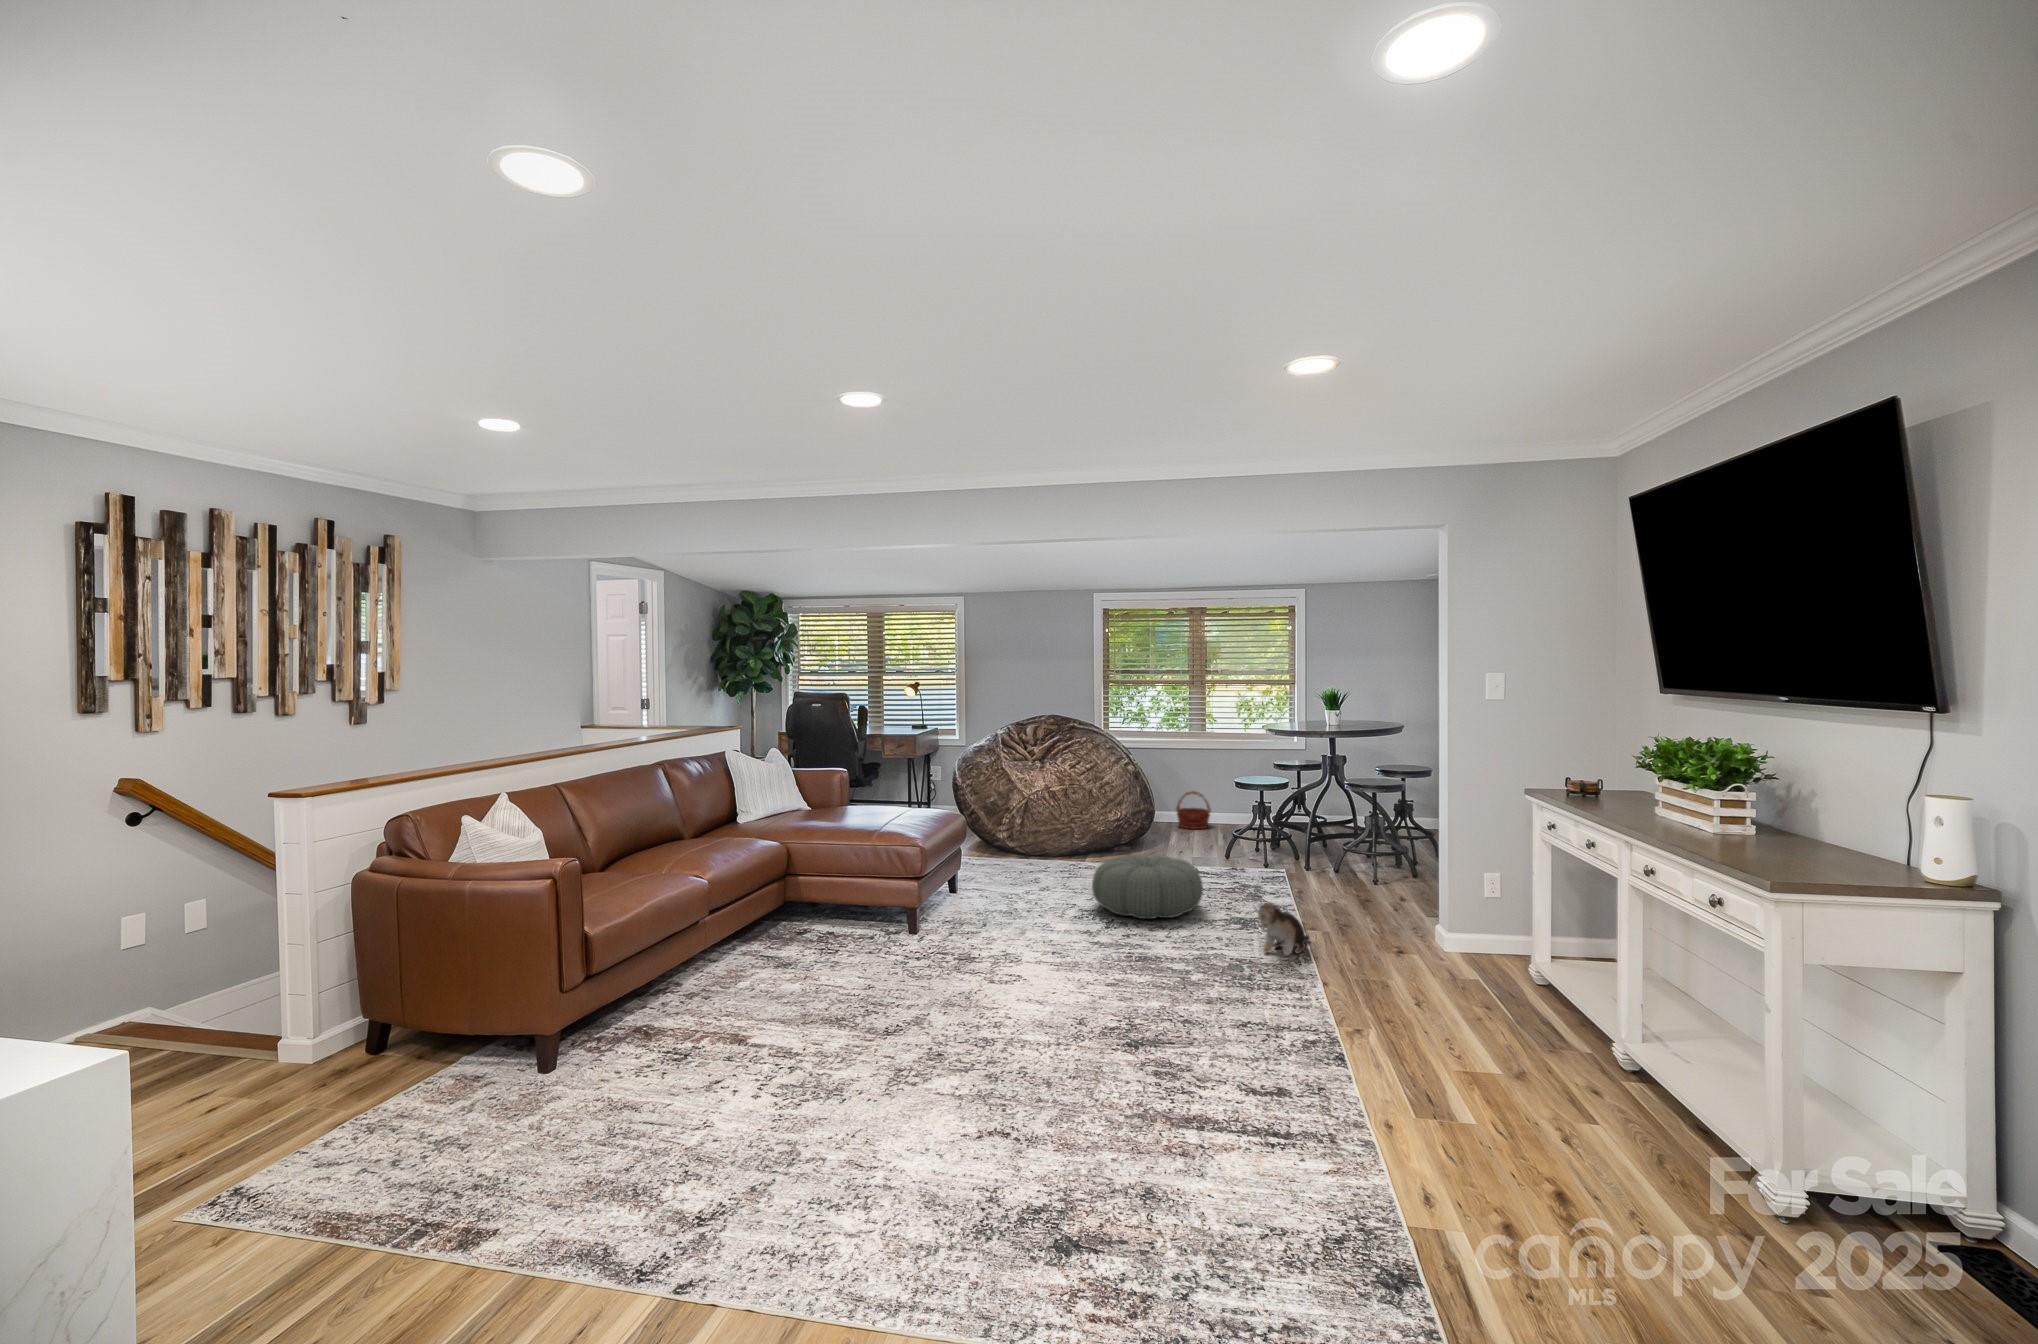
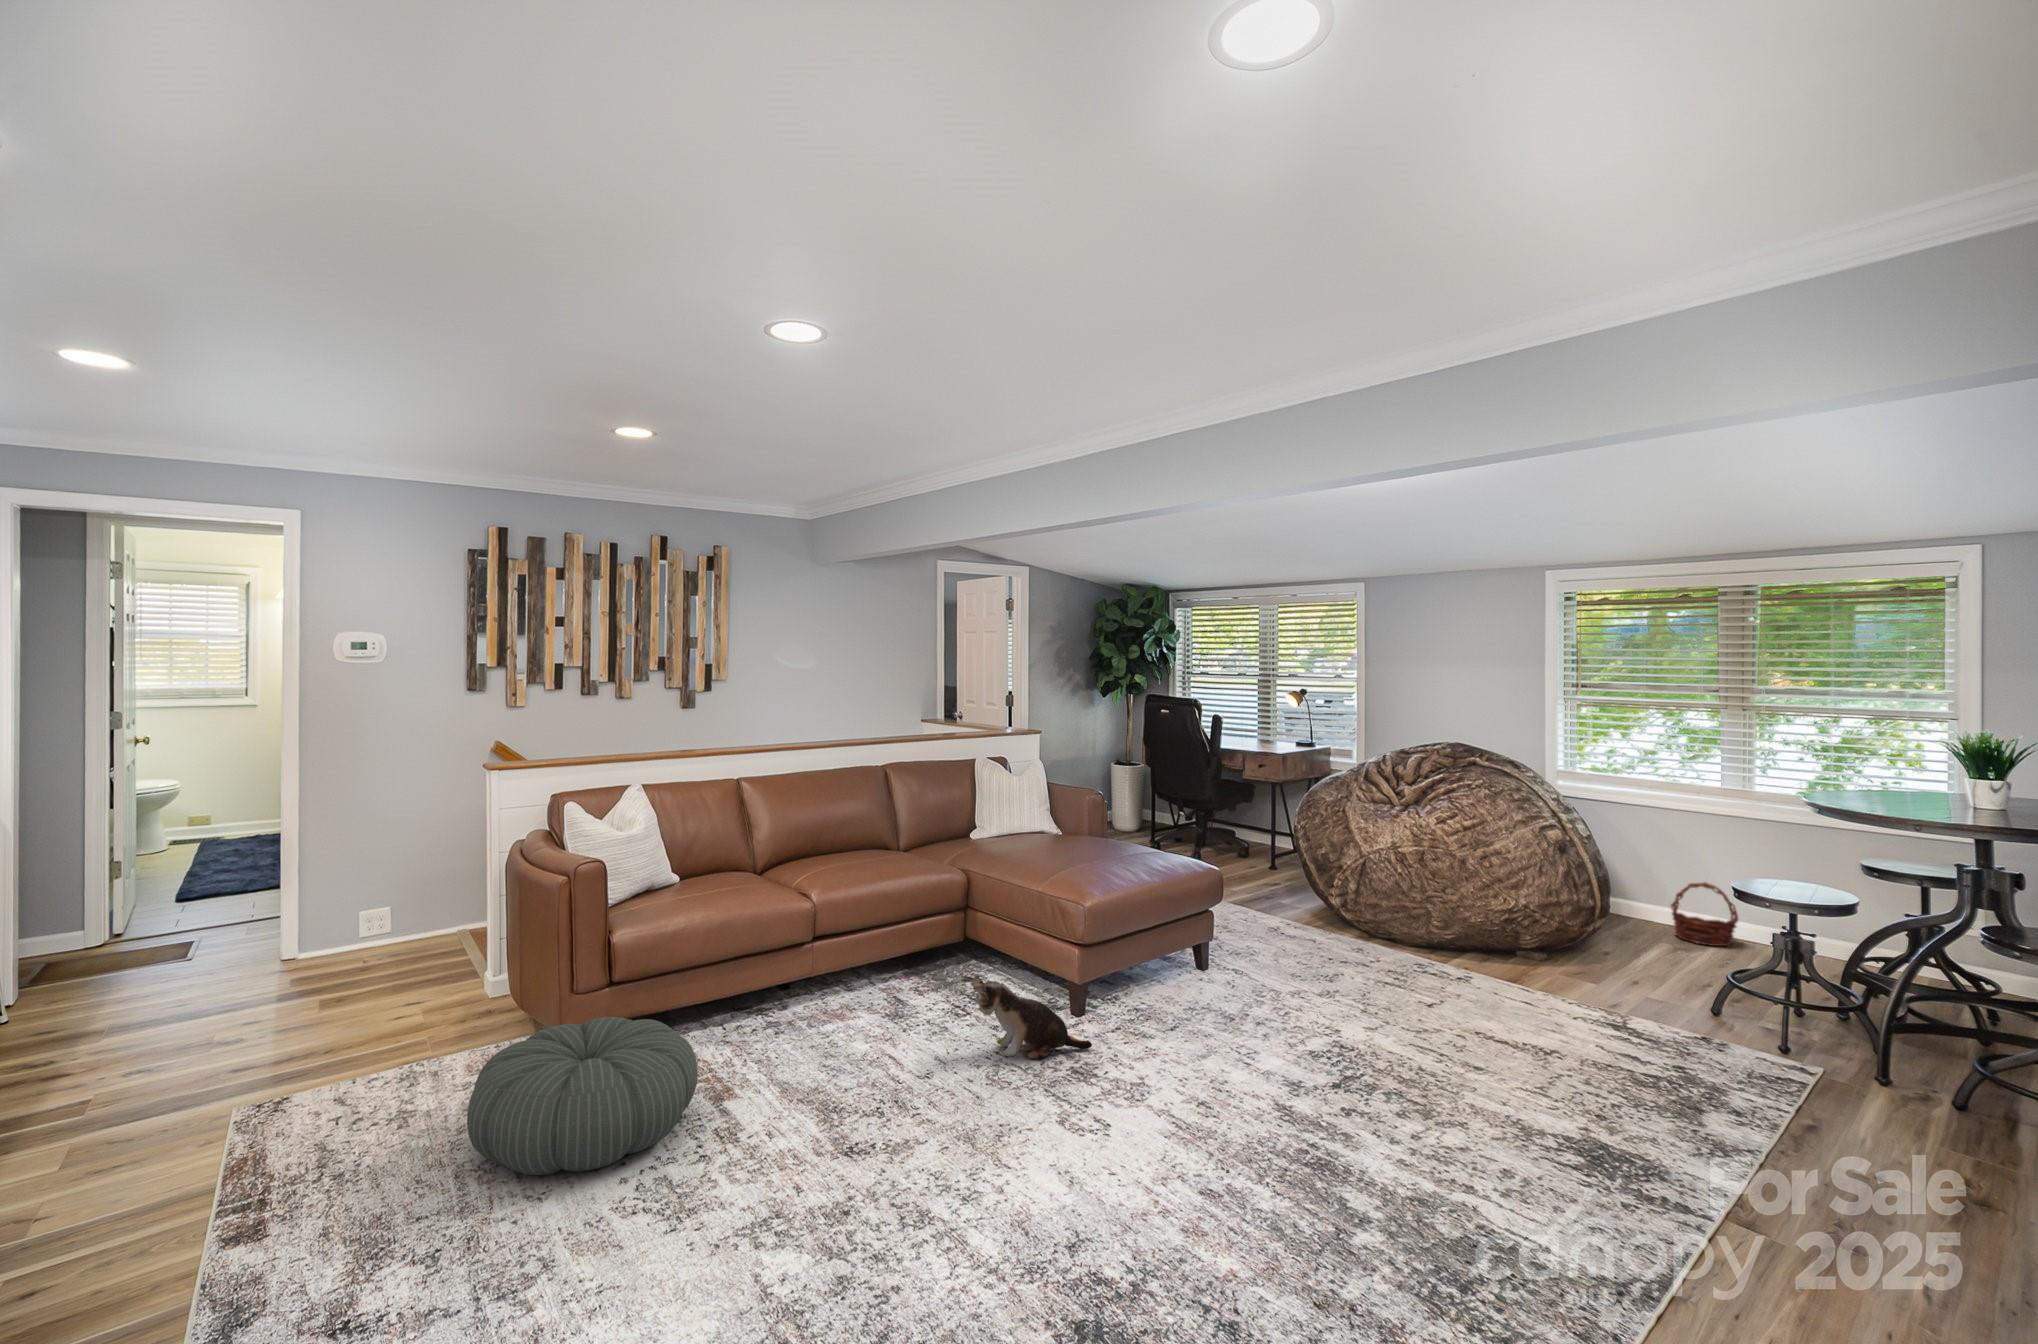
pouf: present [1092,854,1203,919] -> present [467,1017,698,1175]
plush toy: present [1254,902,1309,956] -> present [971,979,1092,1059]

